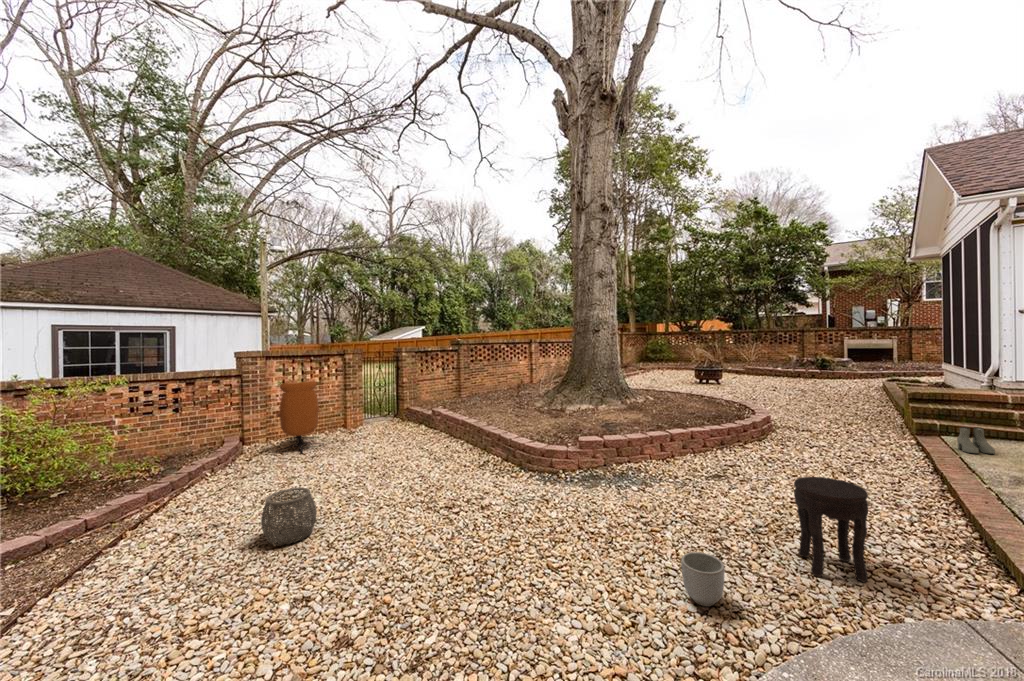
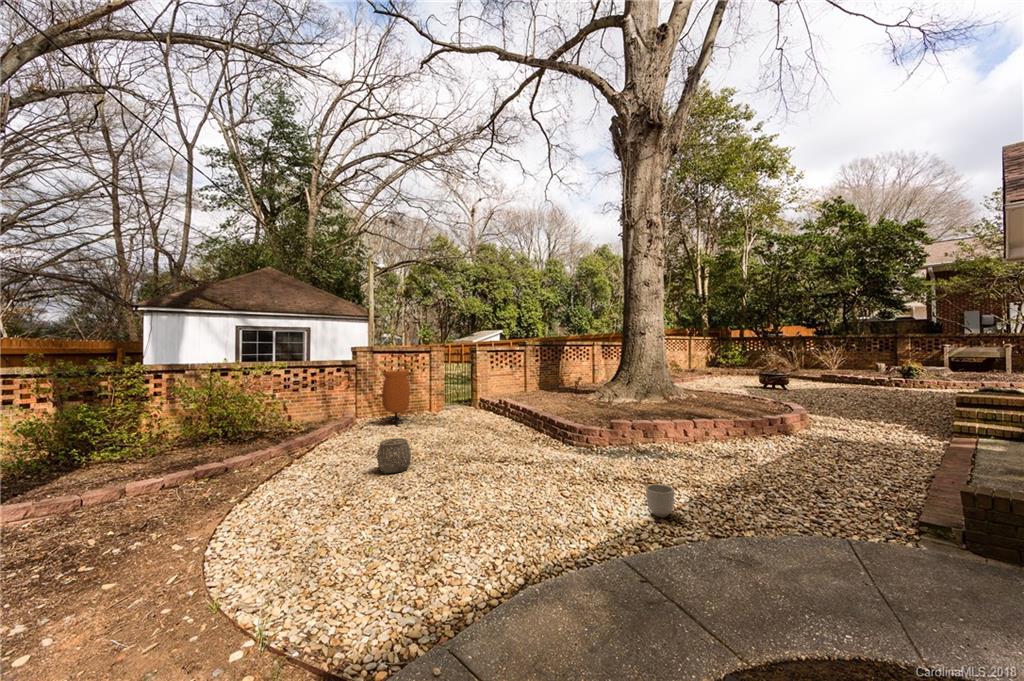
boots: present [957,427,995,454] -> none [972,426,1005,451]
side table: present [794,477,868,583] -> none [743,442,793,516]

